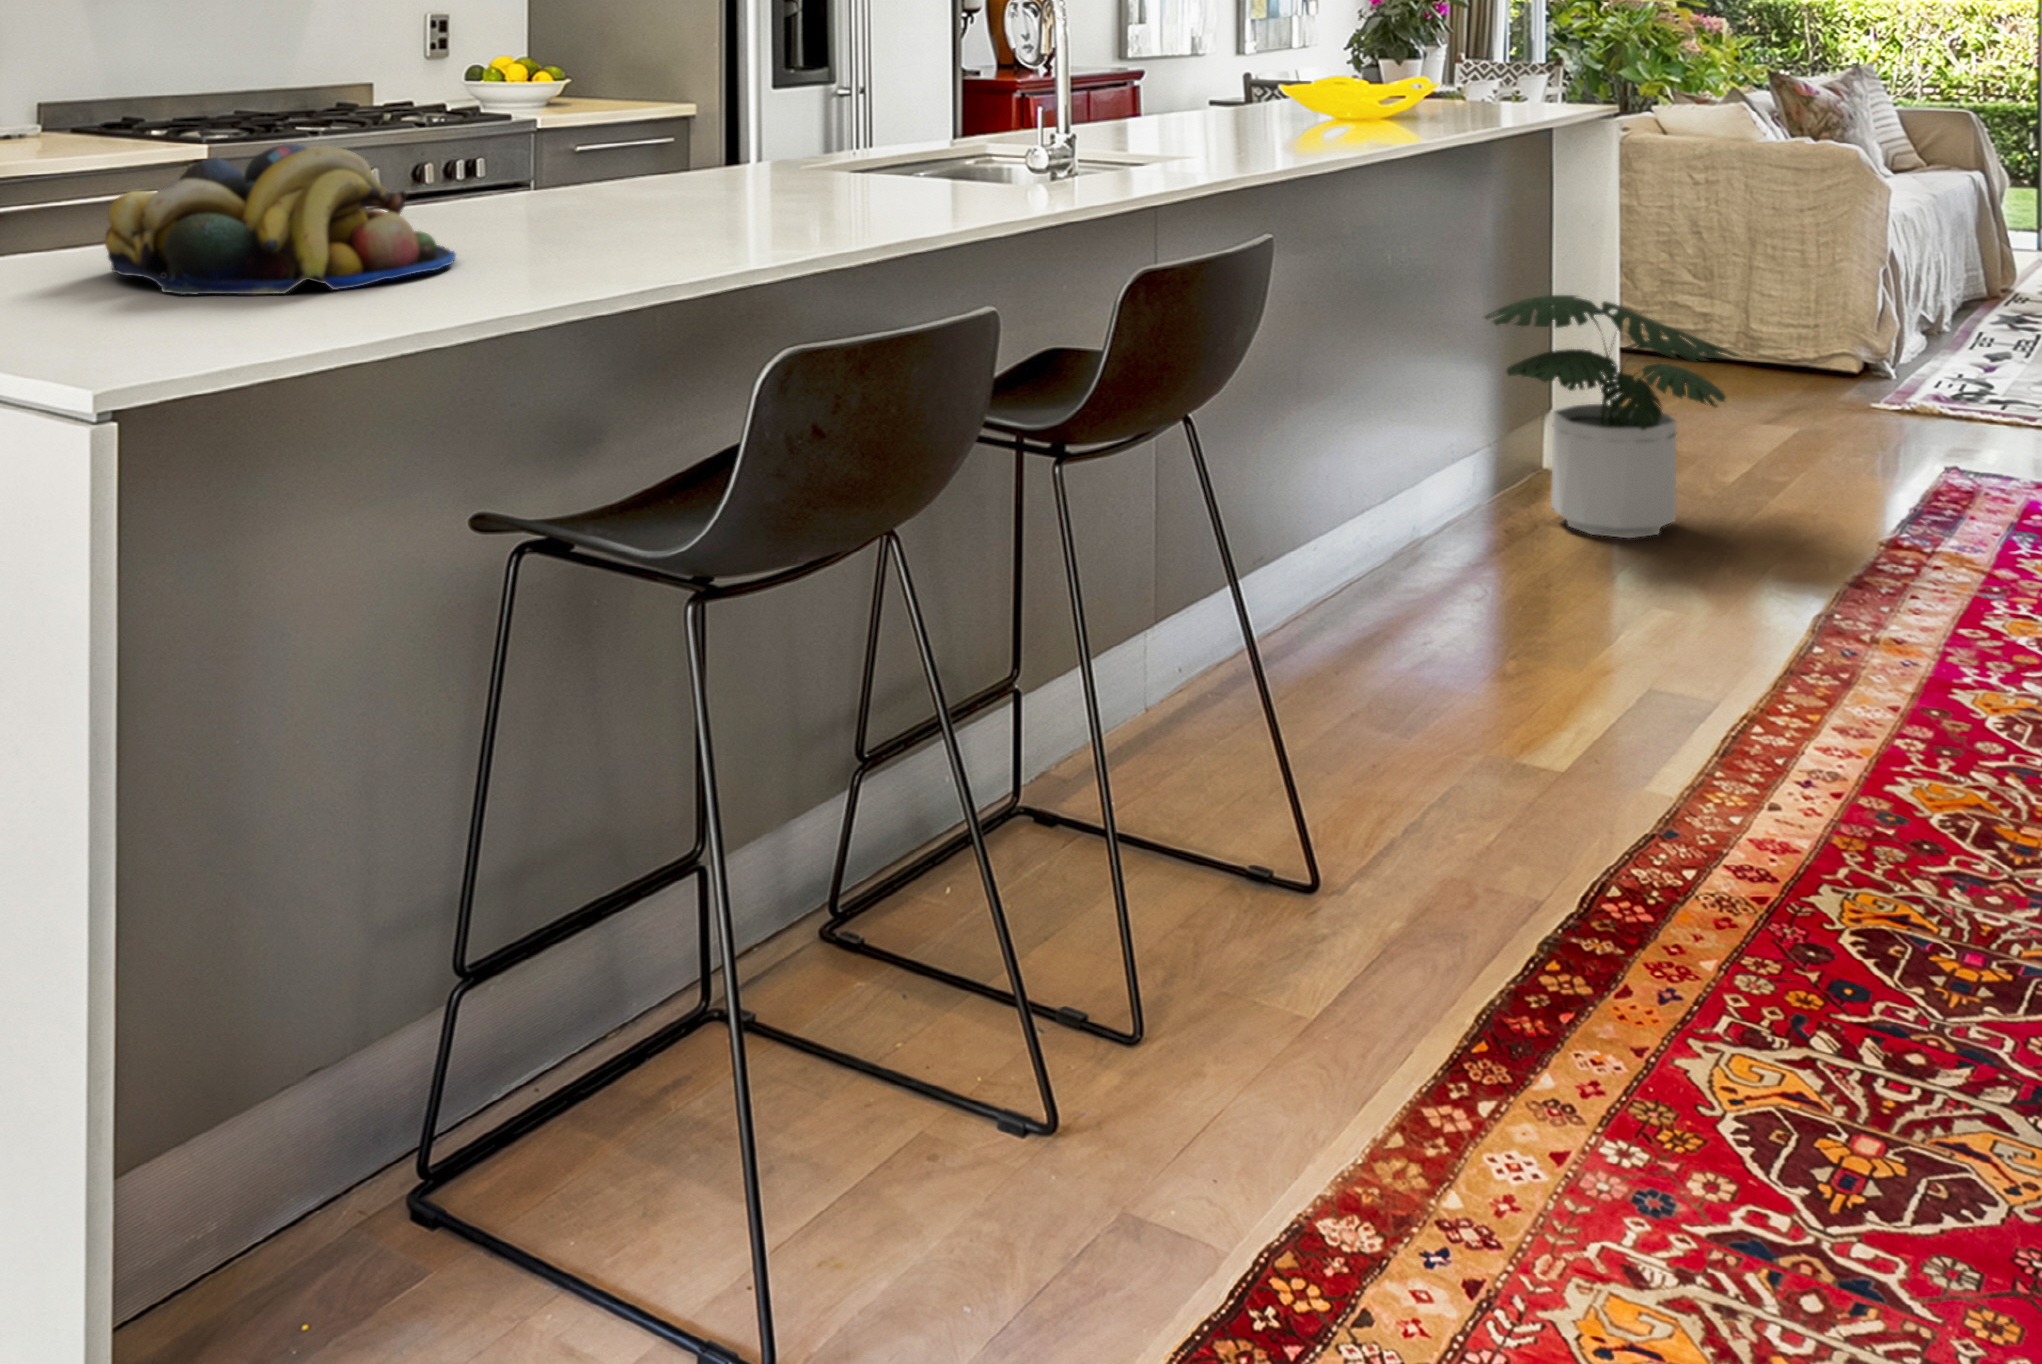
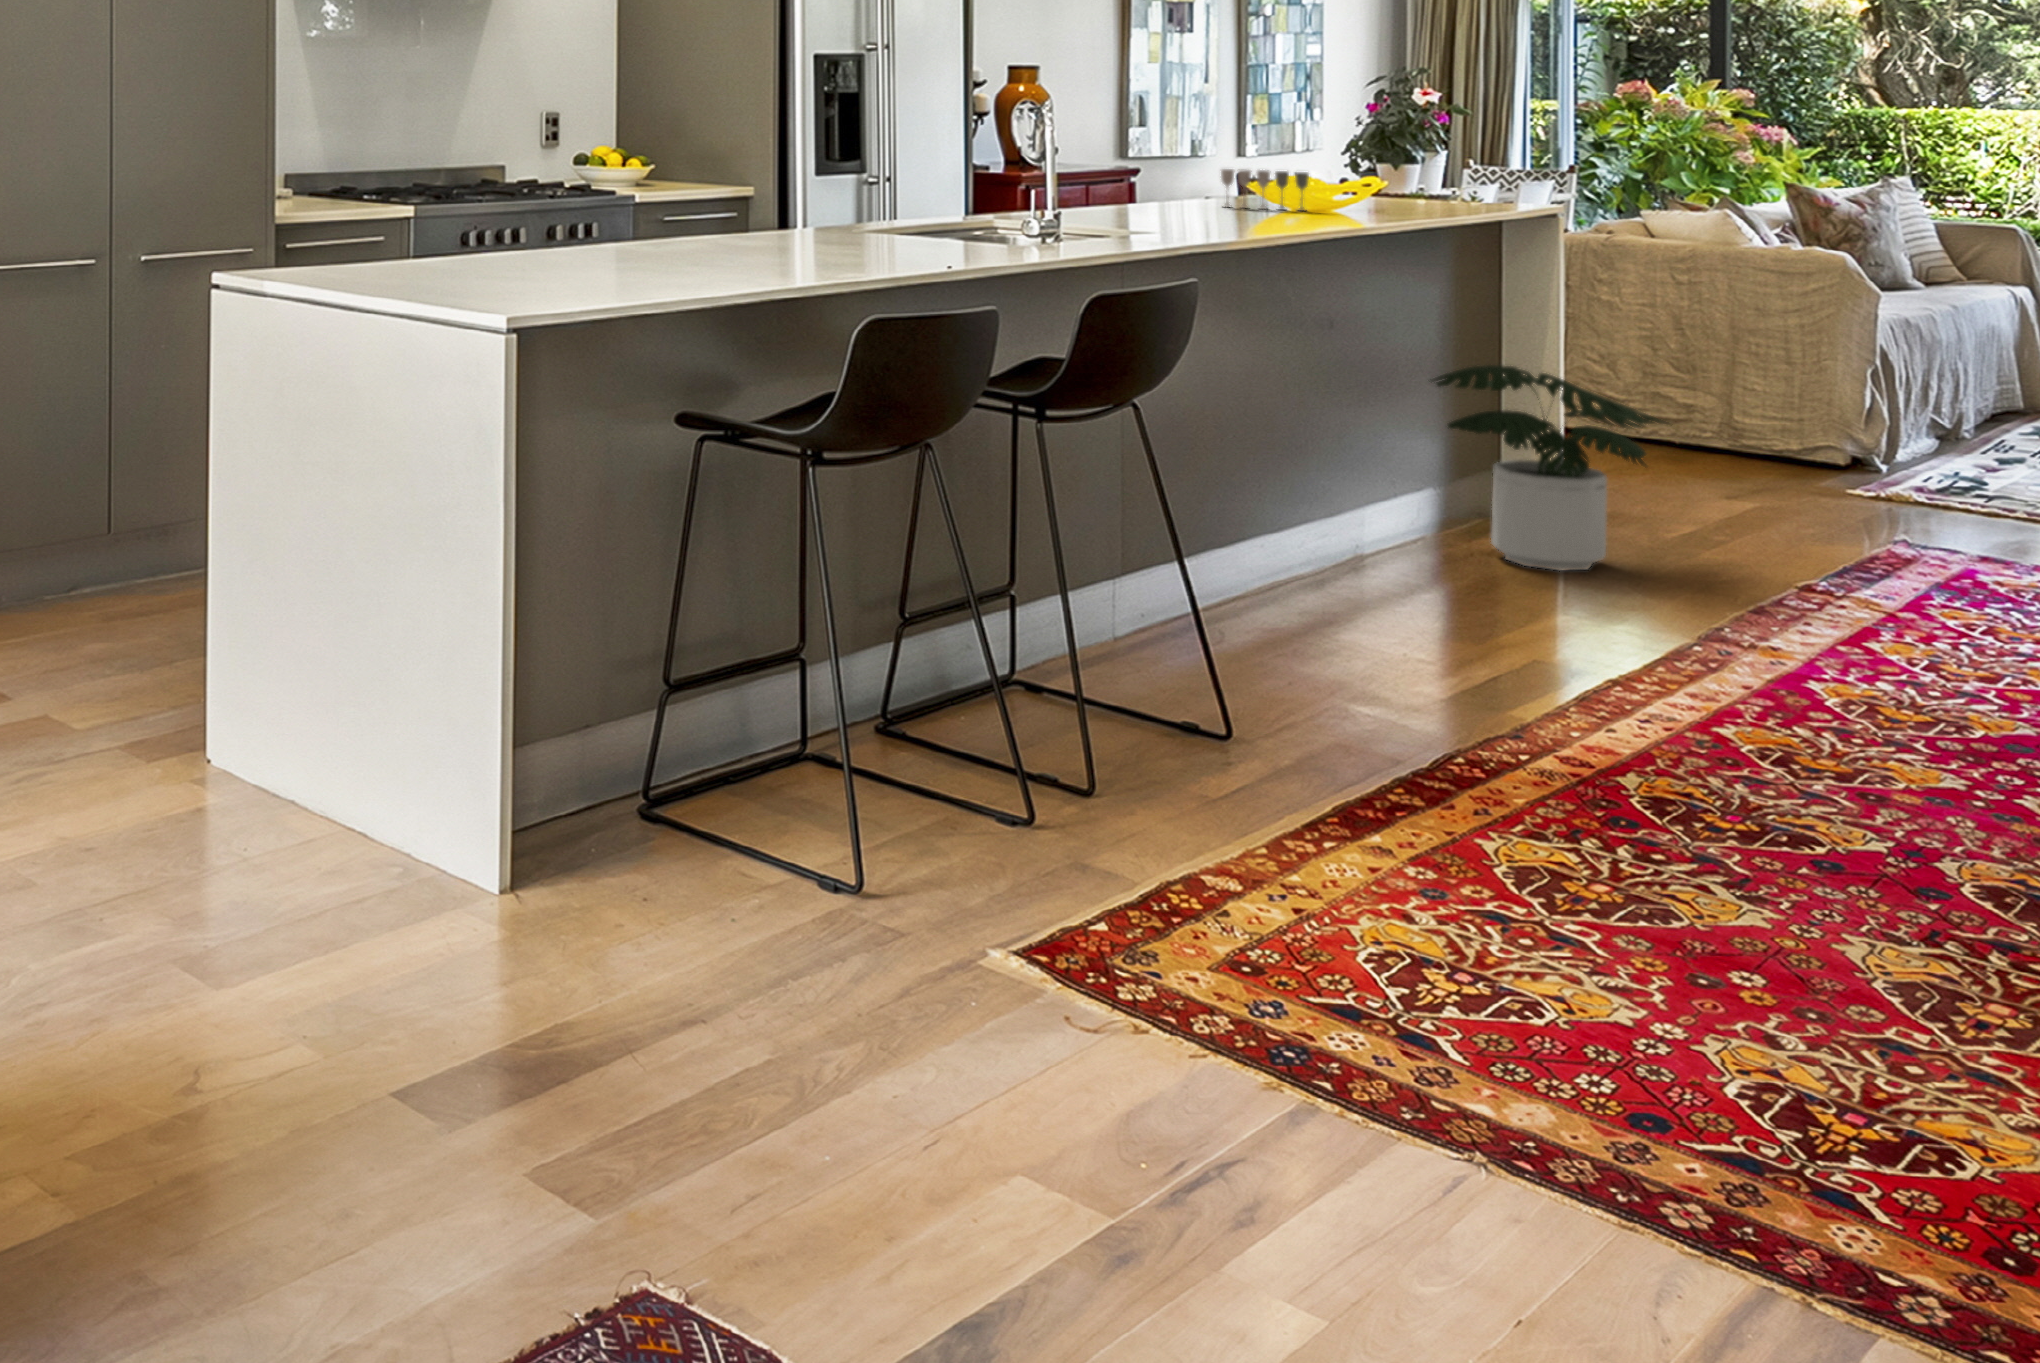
wine glass: none [1250,67,1353,117] -> present [1221,169,1309,211]
fruit bowl: present [104,144,456,295] -> none [469,203,667,285]

